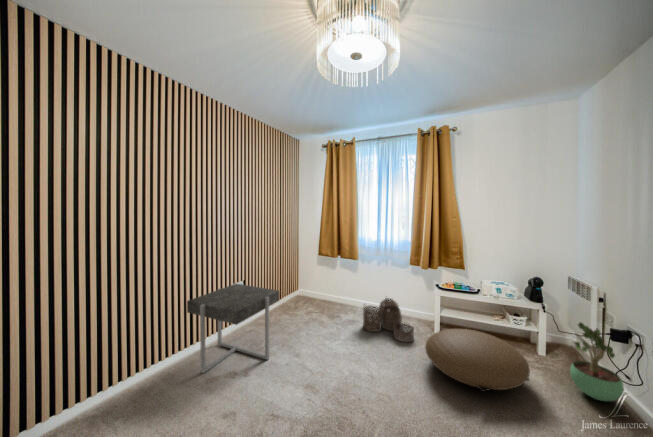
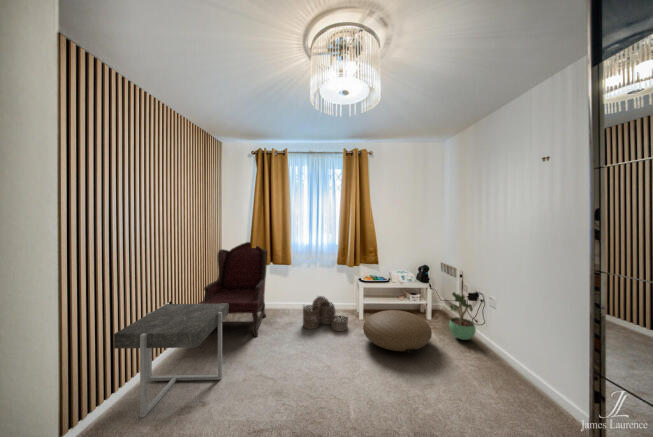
armchair: none [267,235,335,328] -> present [199,242,267,337]

